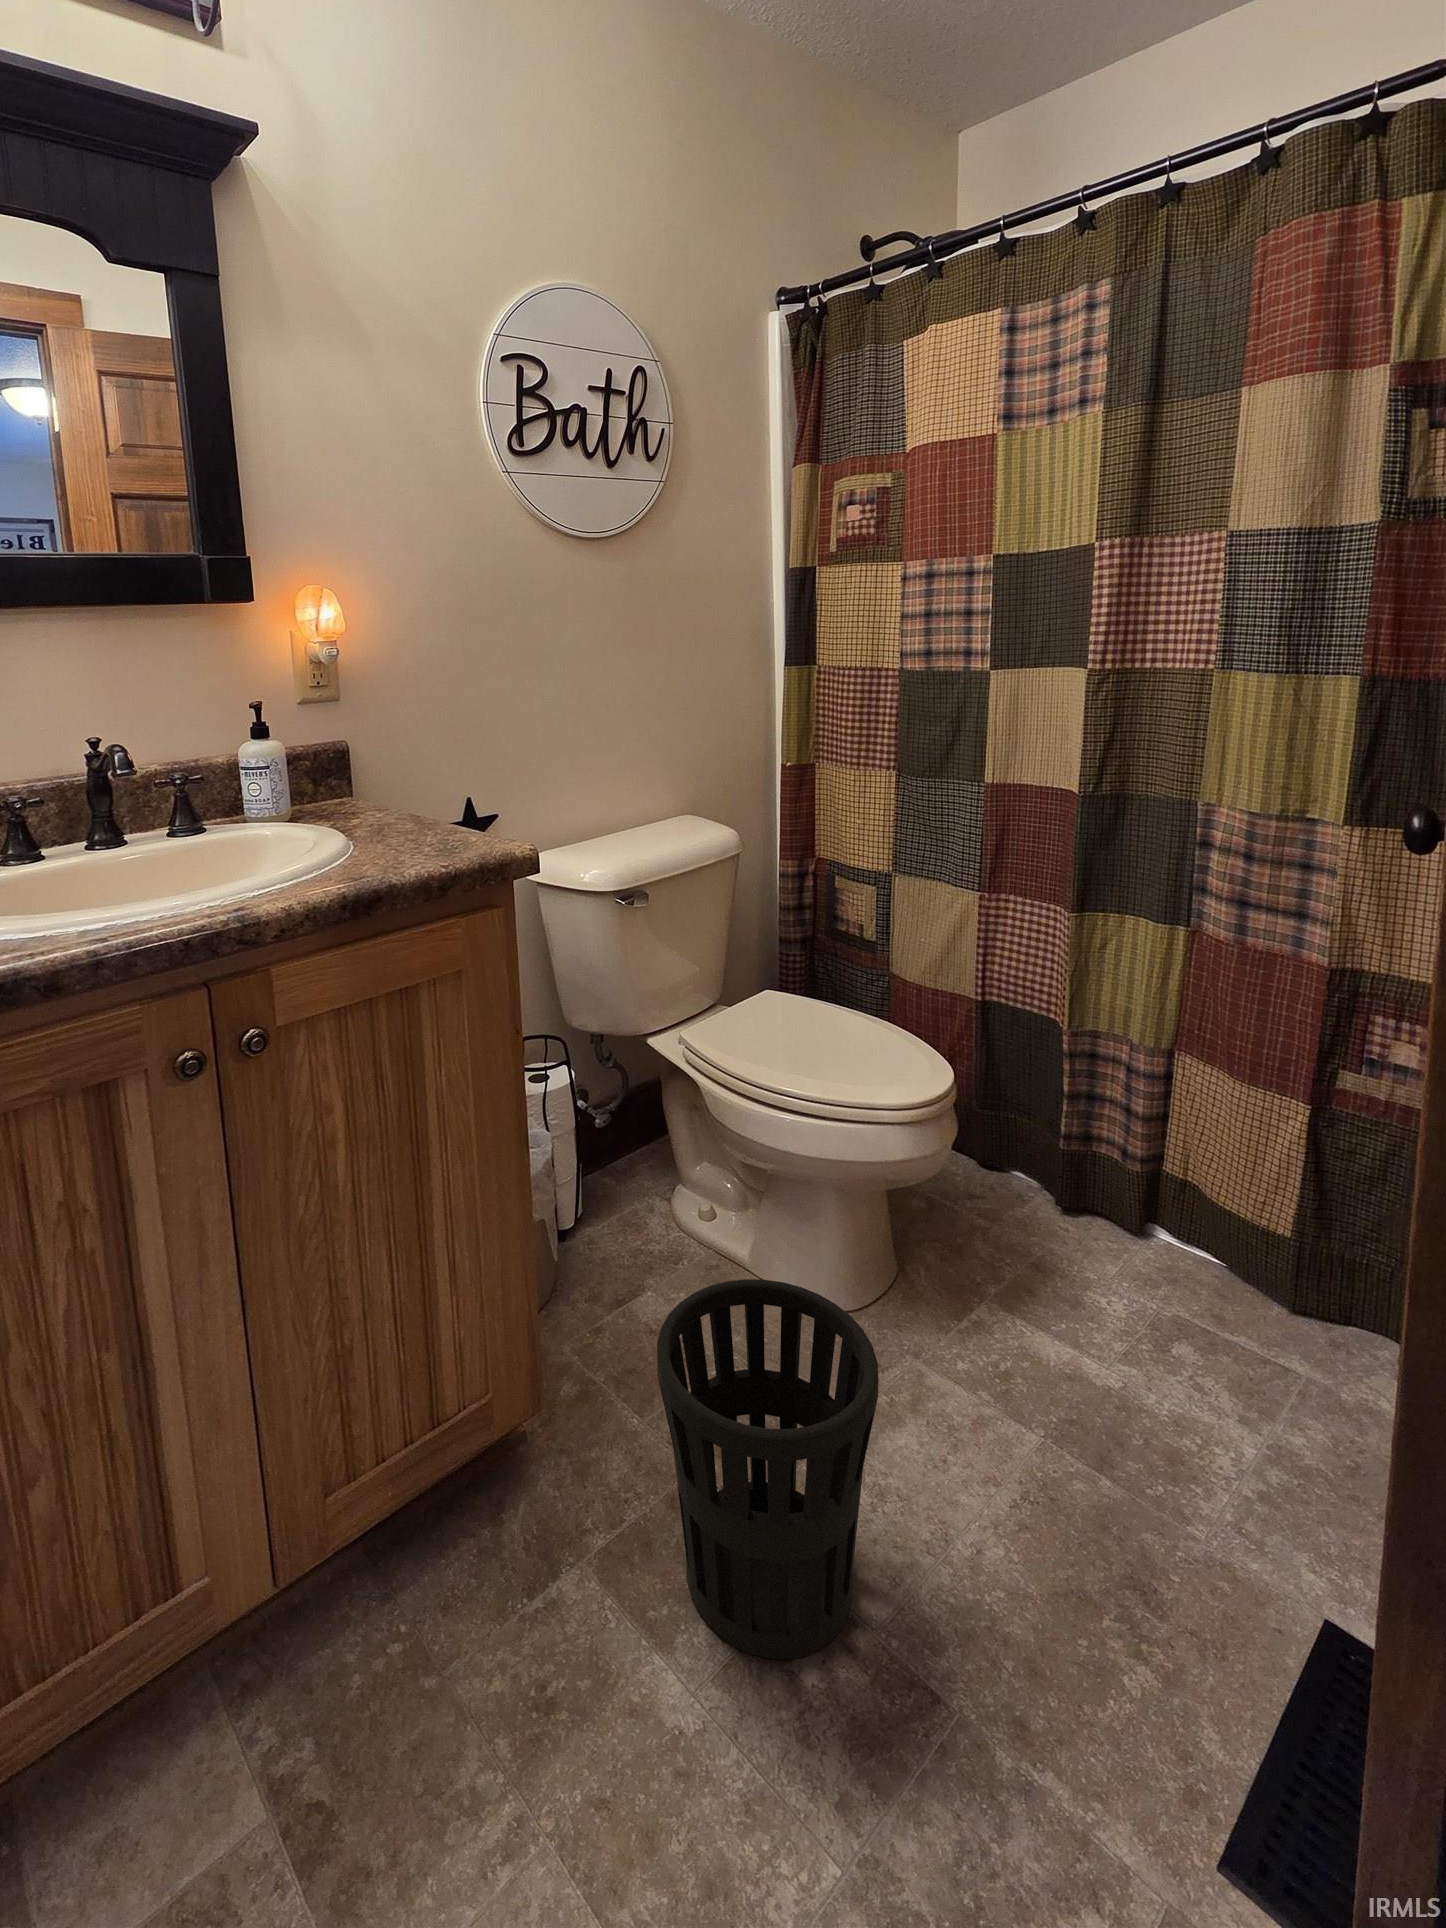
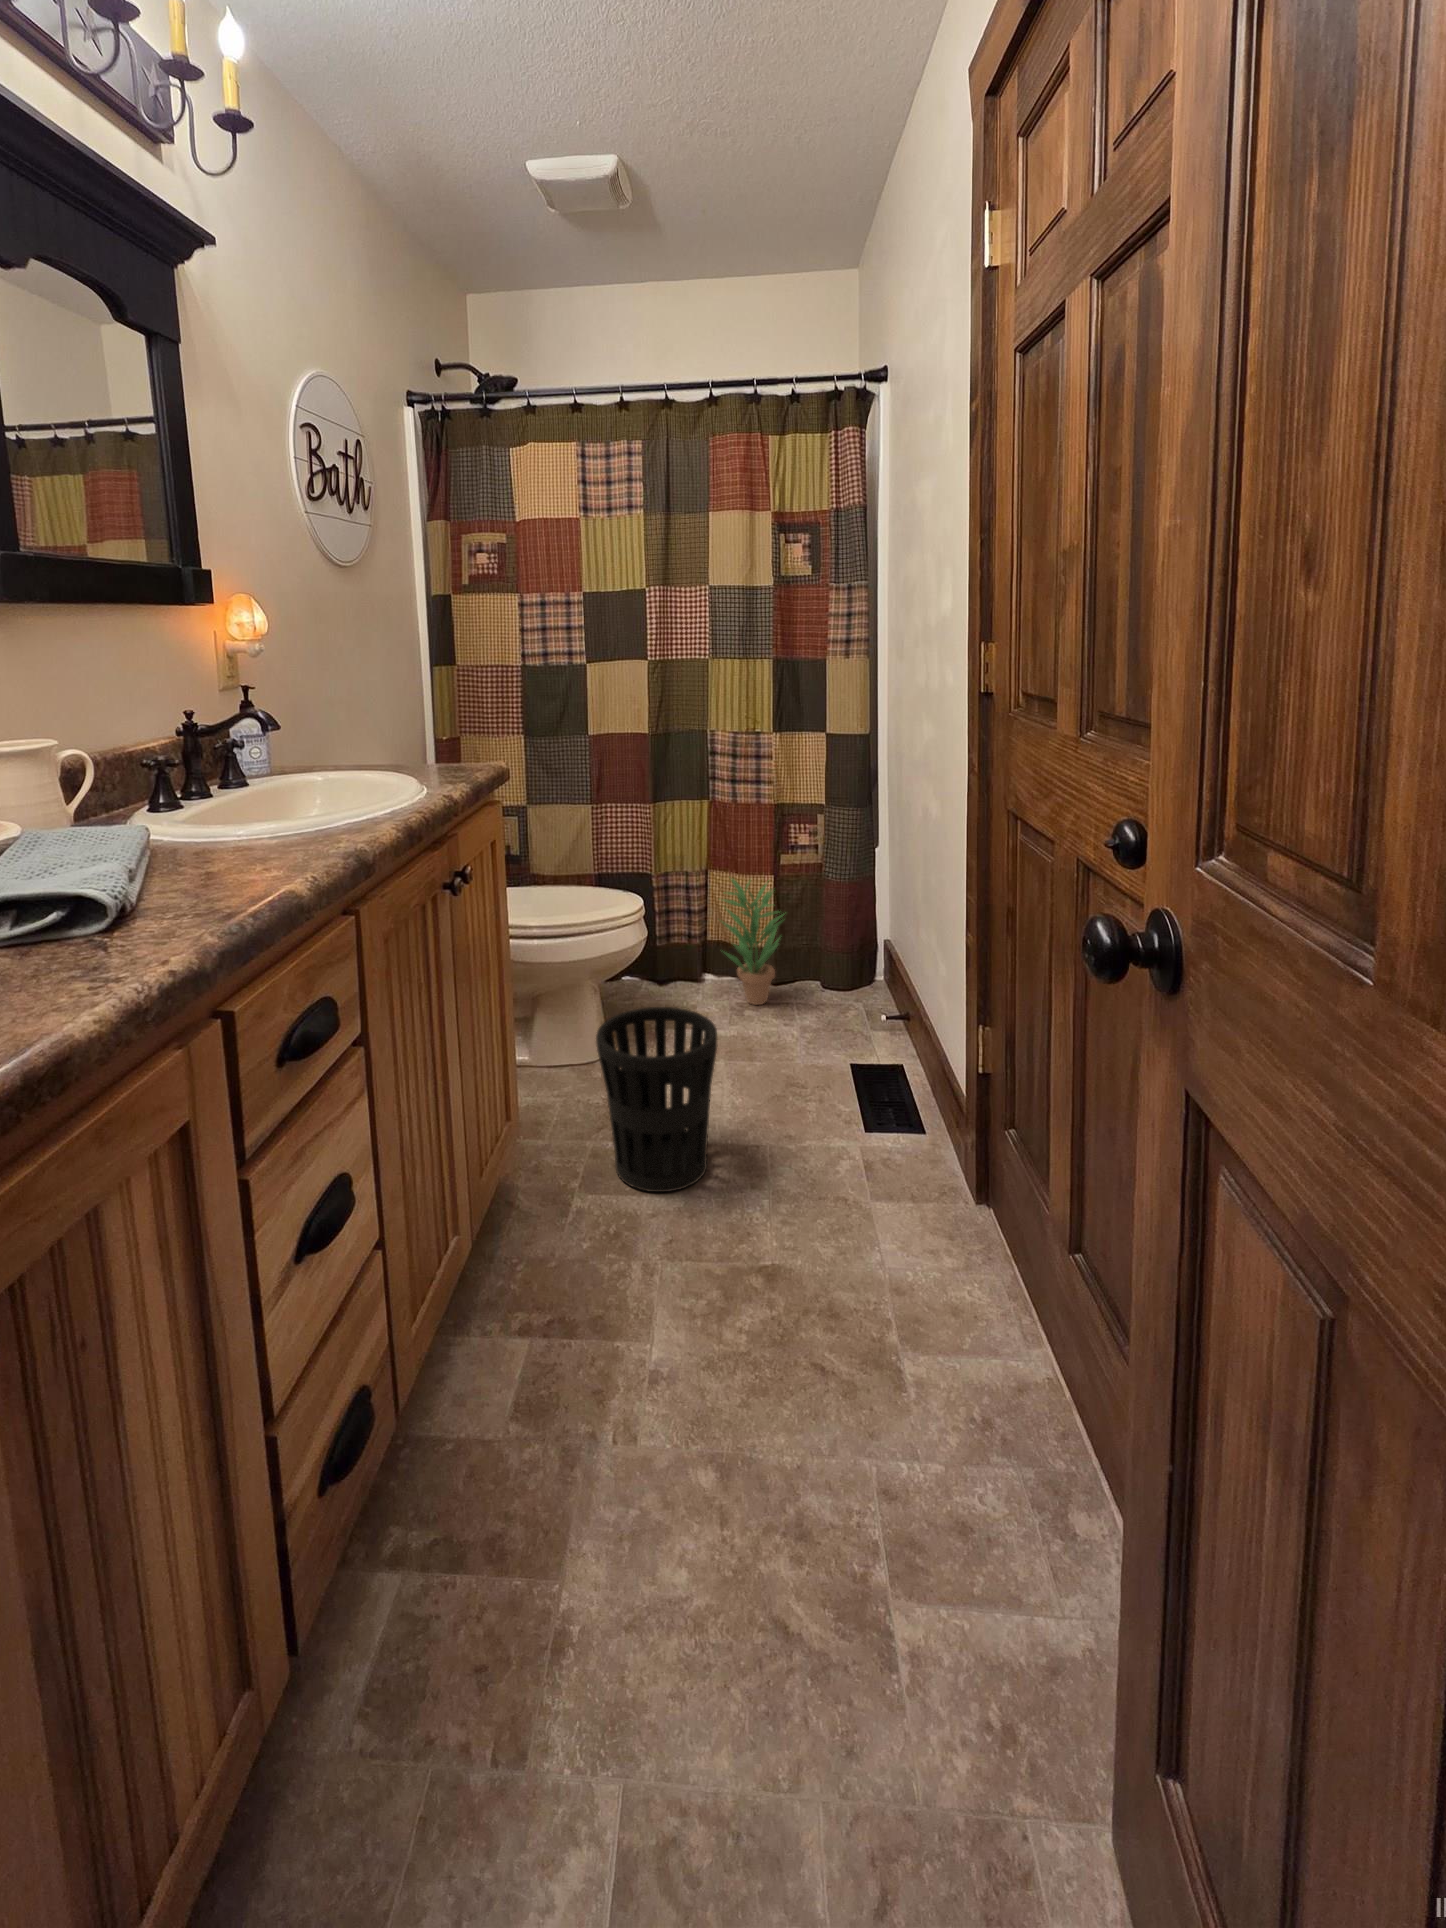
potted plant: none [1138,1083,1308,1347] -> present [722,879,782,1005]

